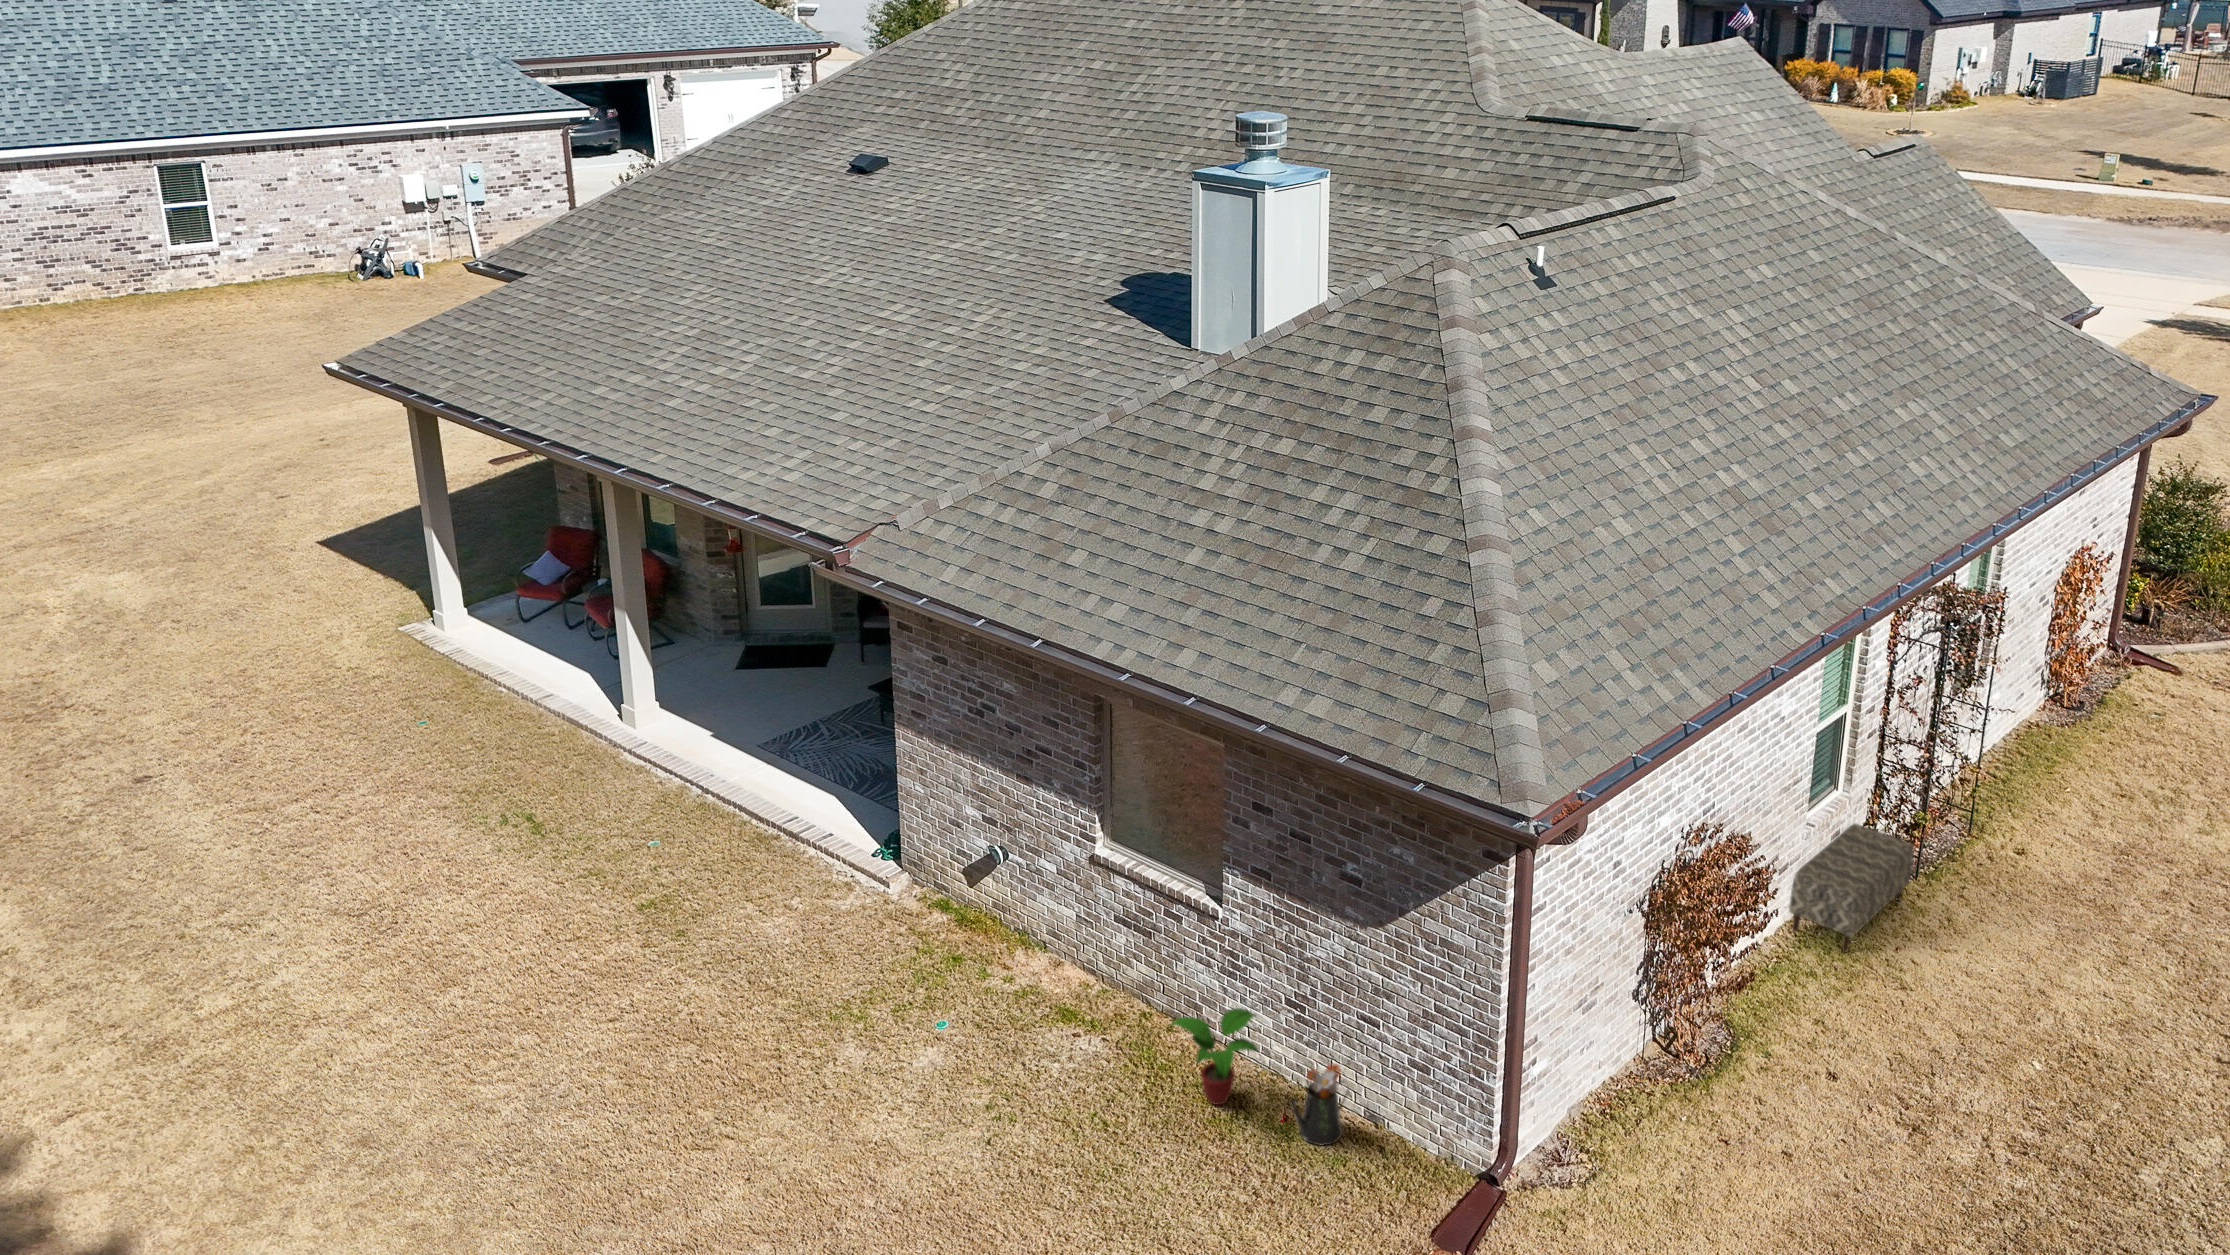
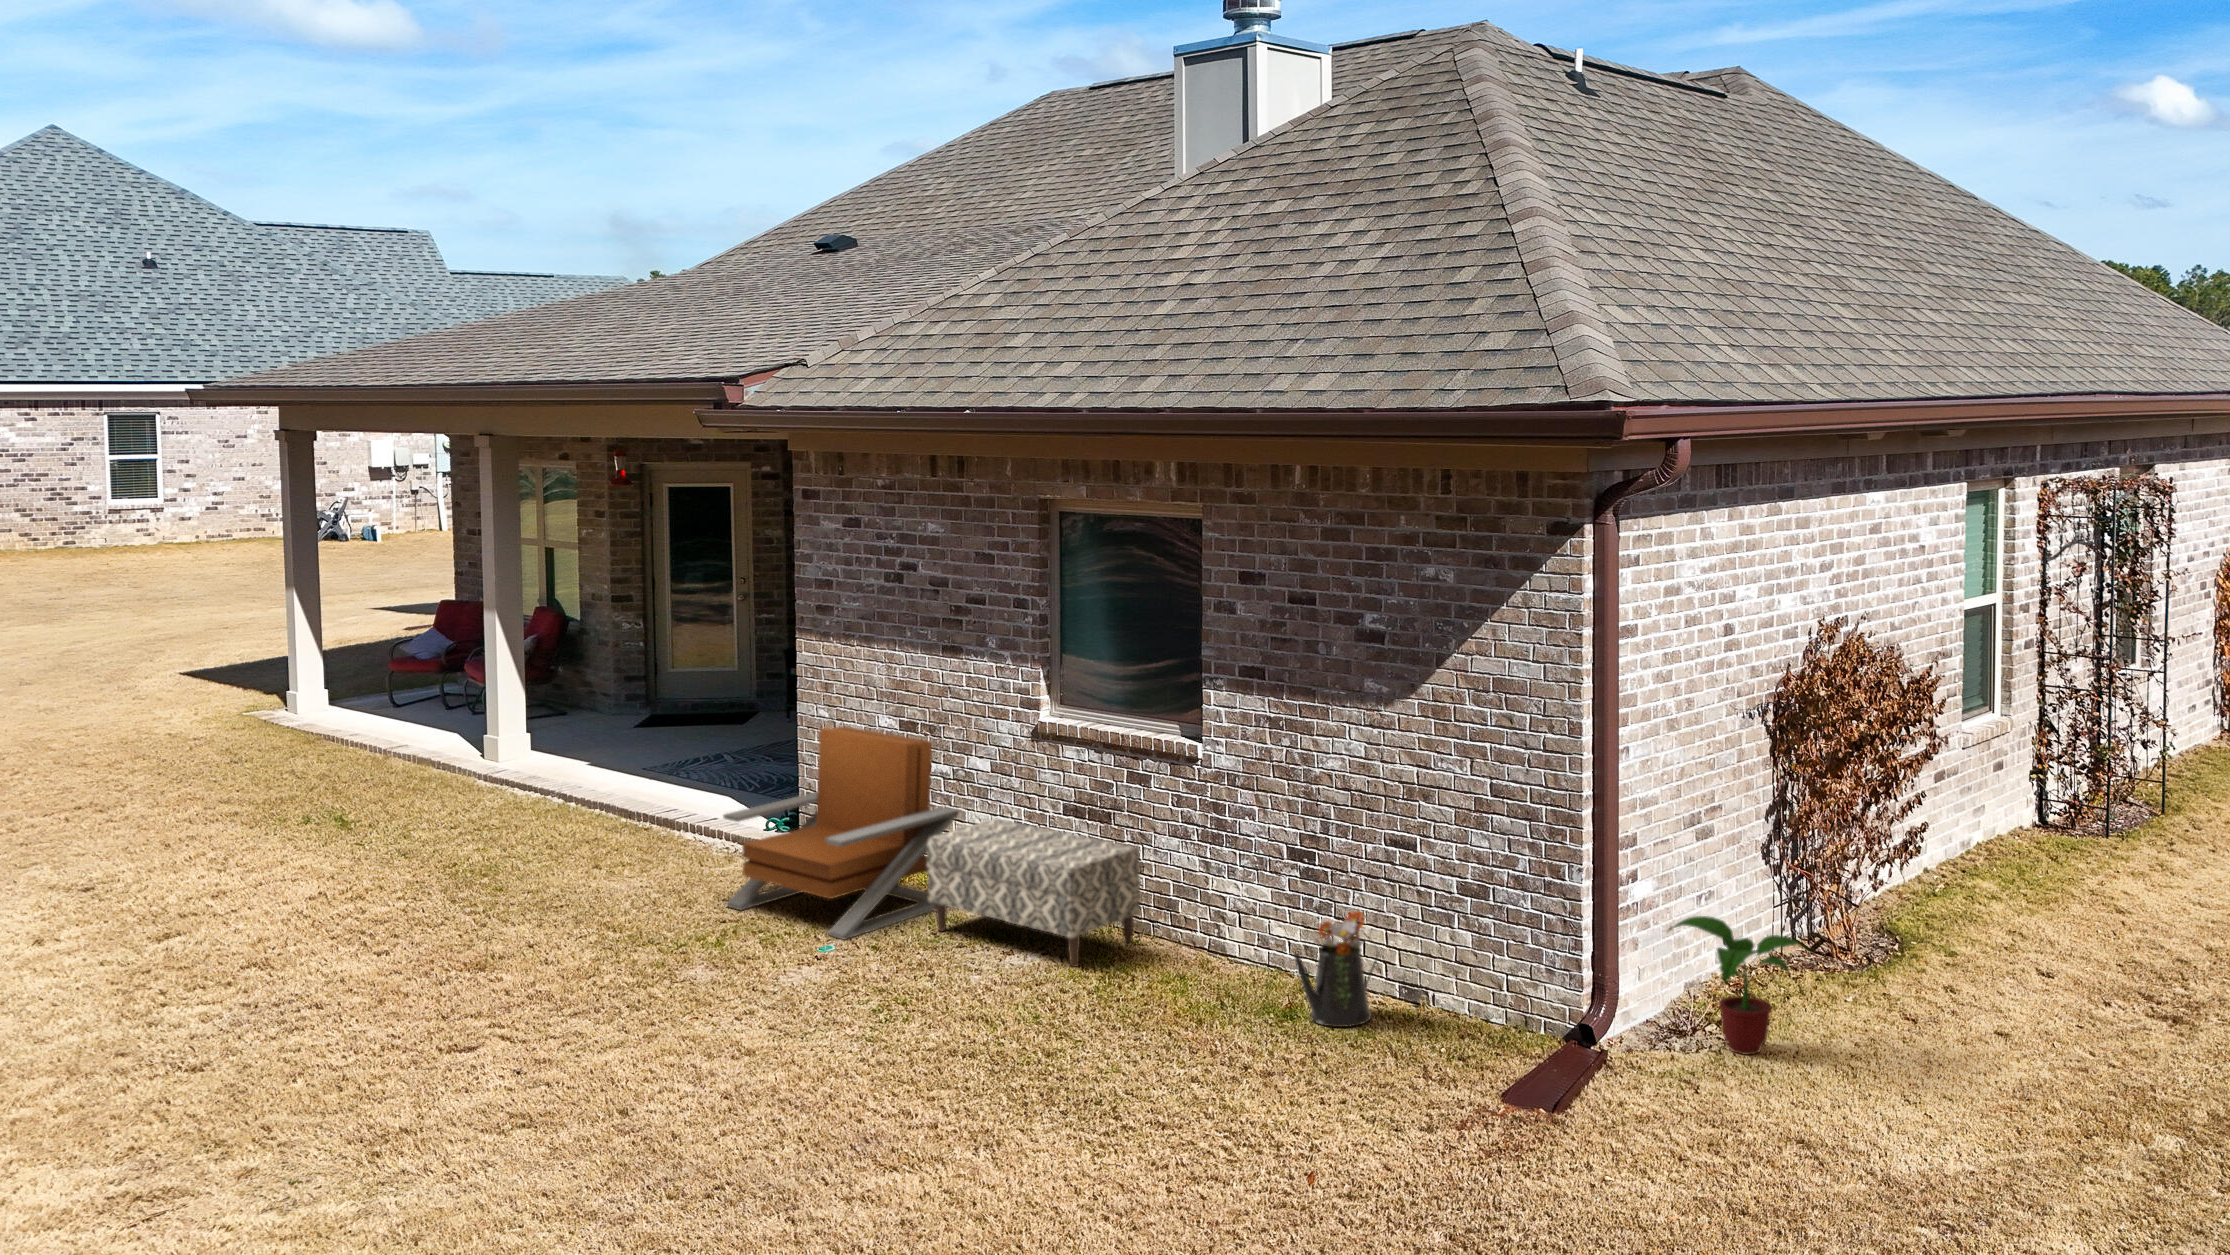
lounge chair: none [851,818,1032,1013] -> present [723,726,959,940]
bench: present [1789,824,1914,952] -> present [927,819,1140,967]
potted plant: present [1172,1008,1259,1105] -> present [1668,916,1810,1055]

